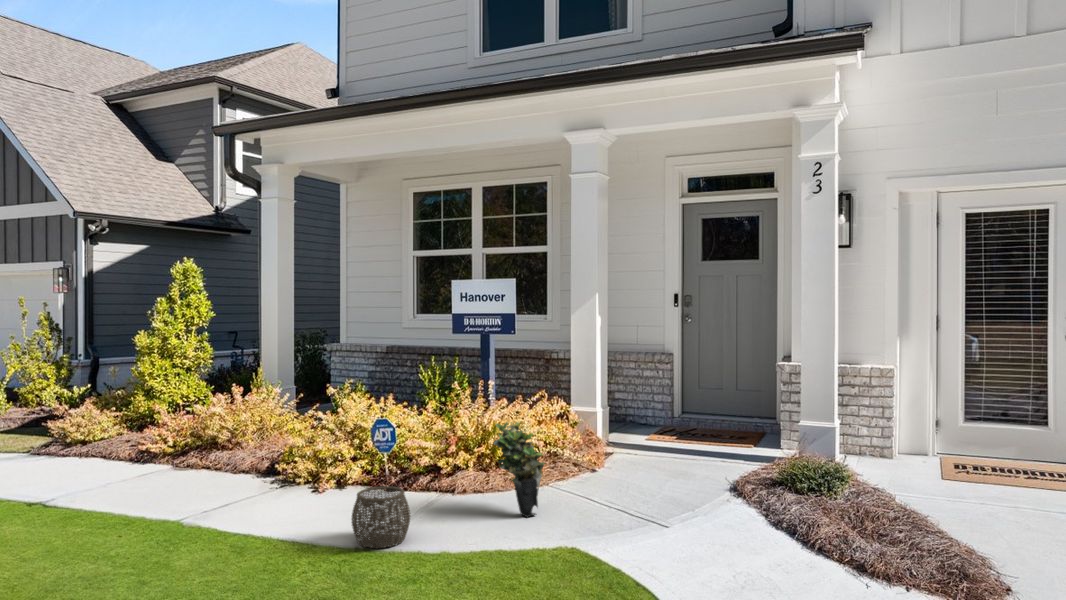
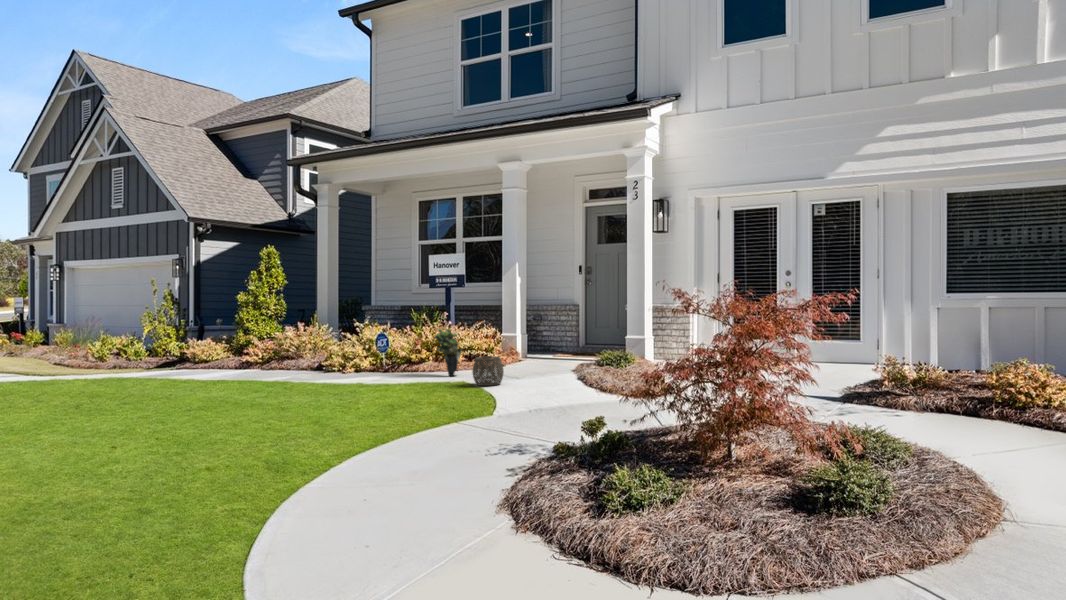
woven basket: present [352,486,410,548] -> present [472,357,504,386]

